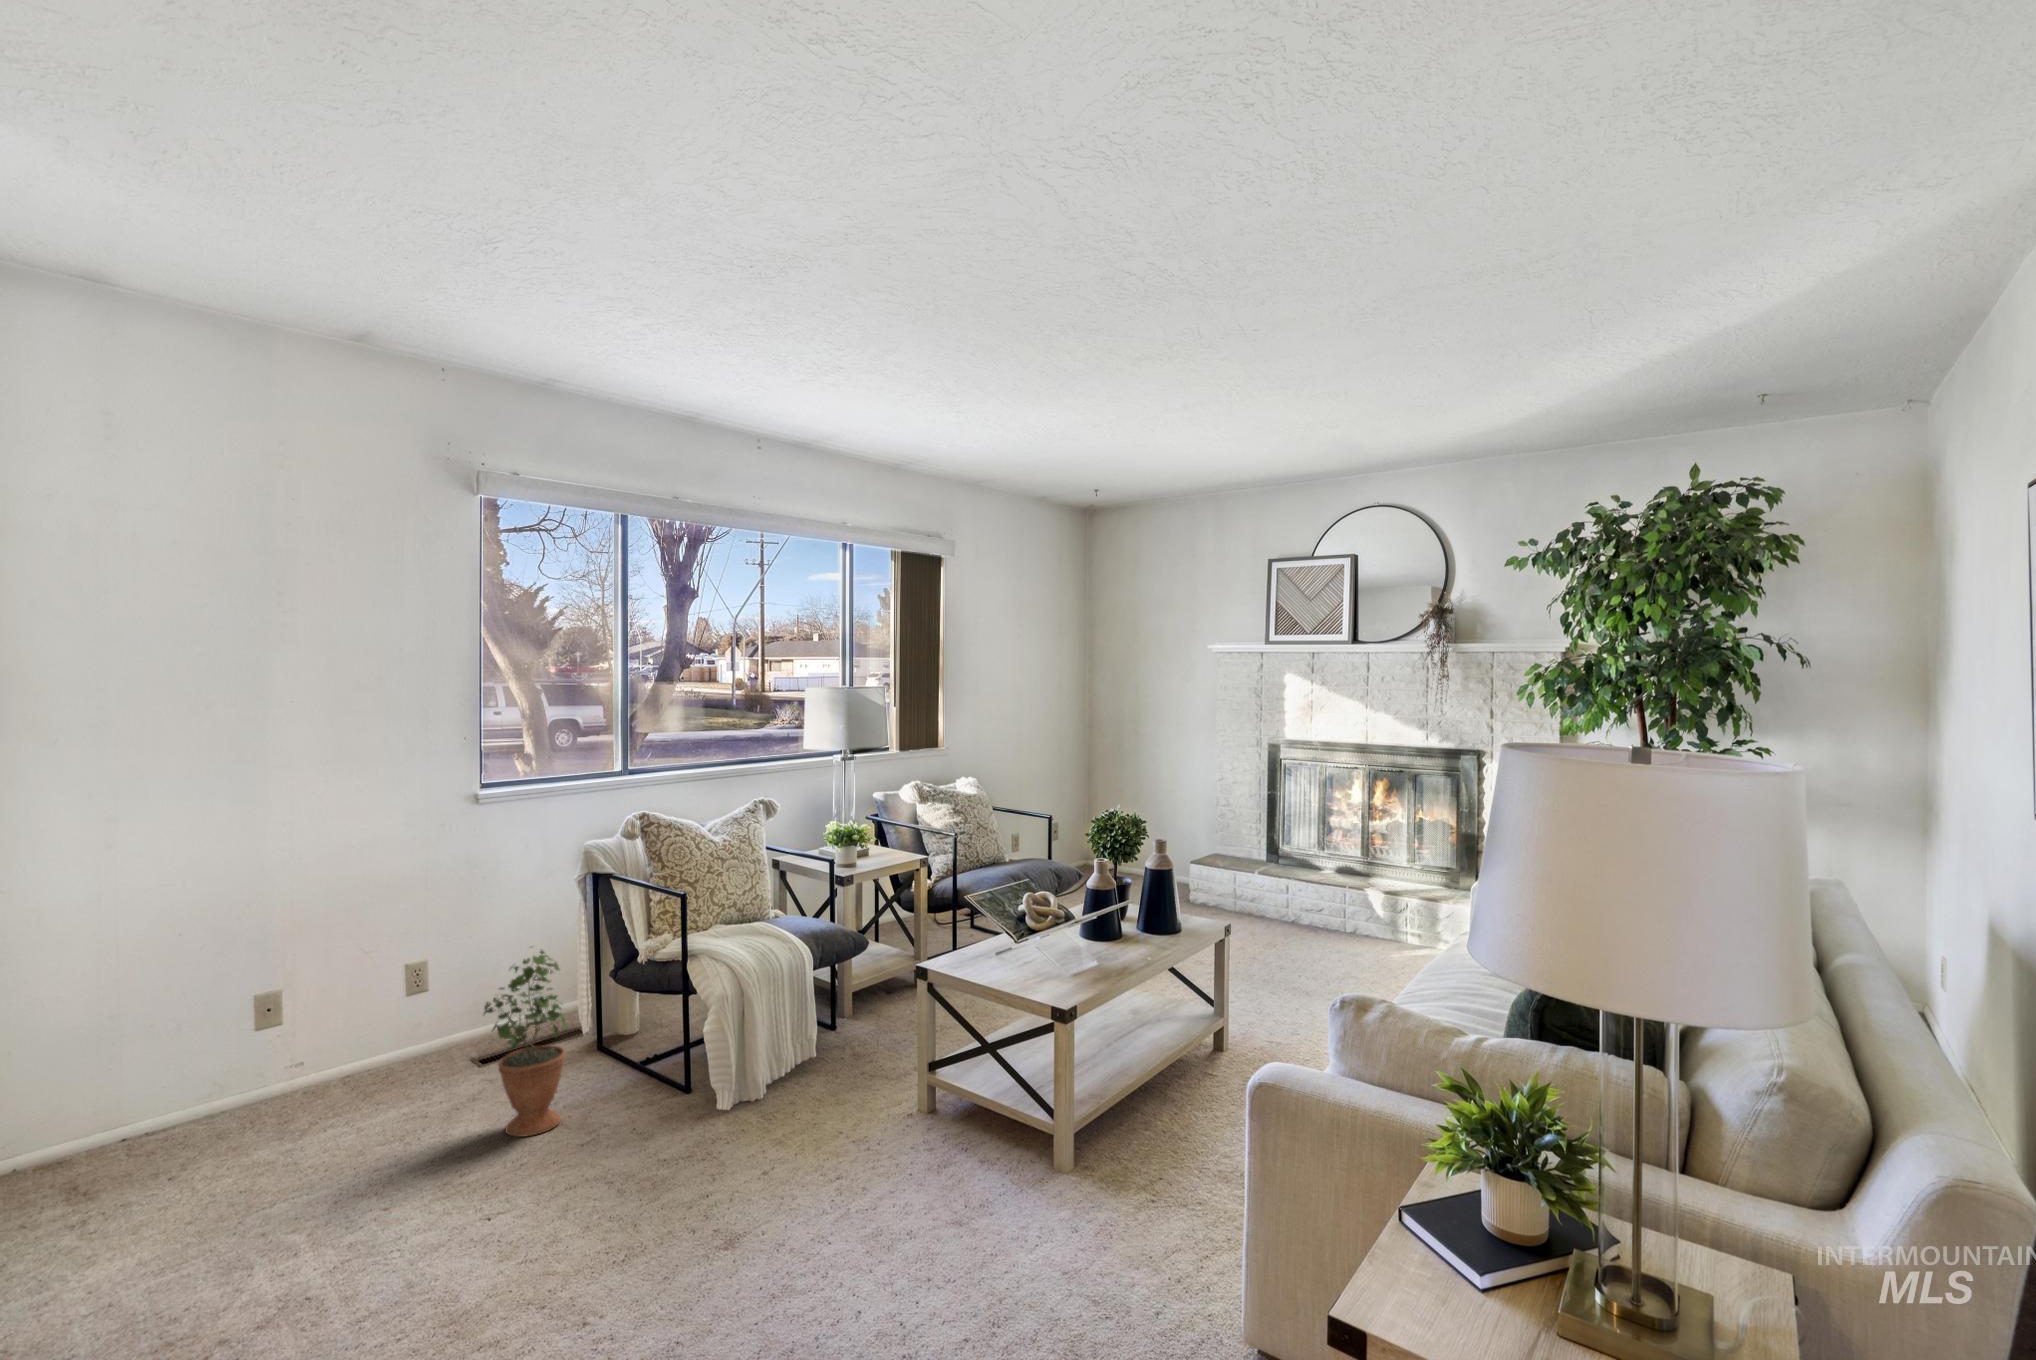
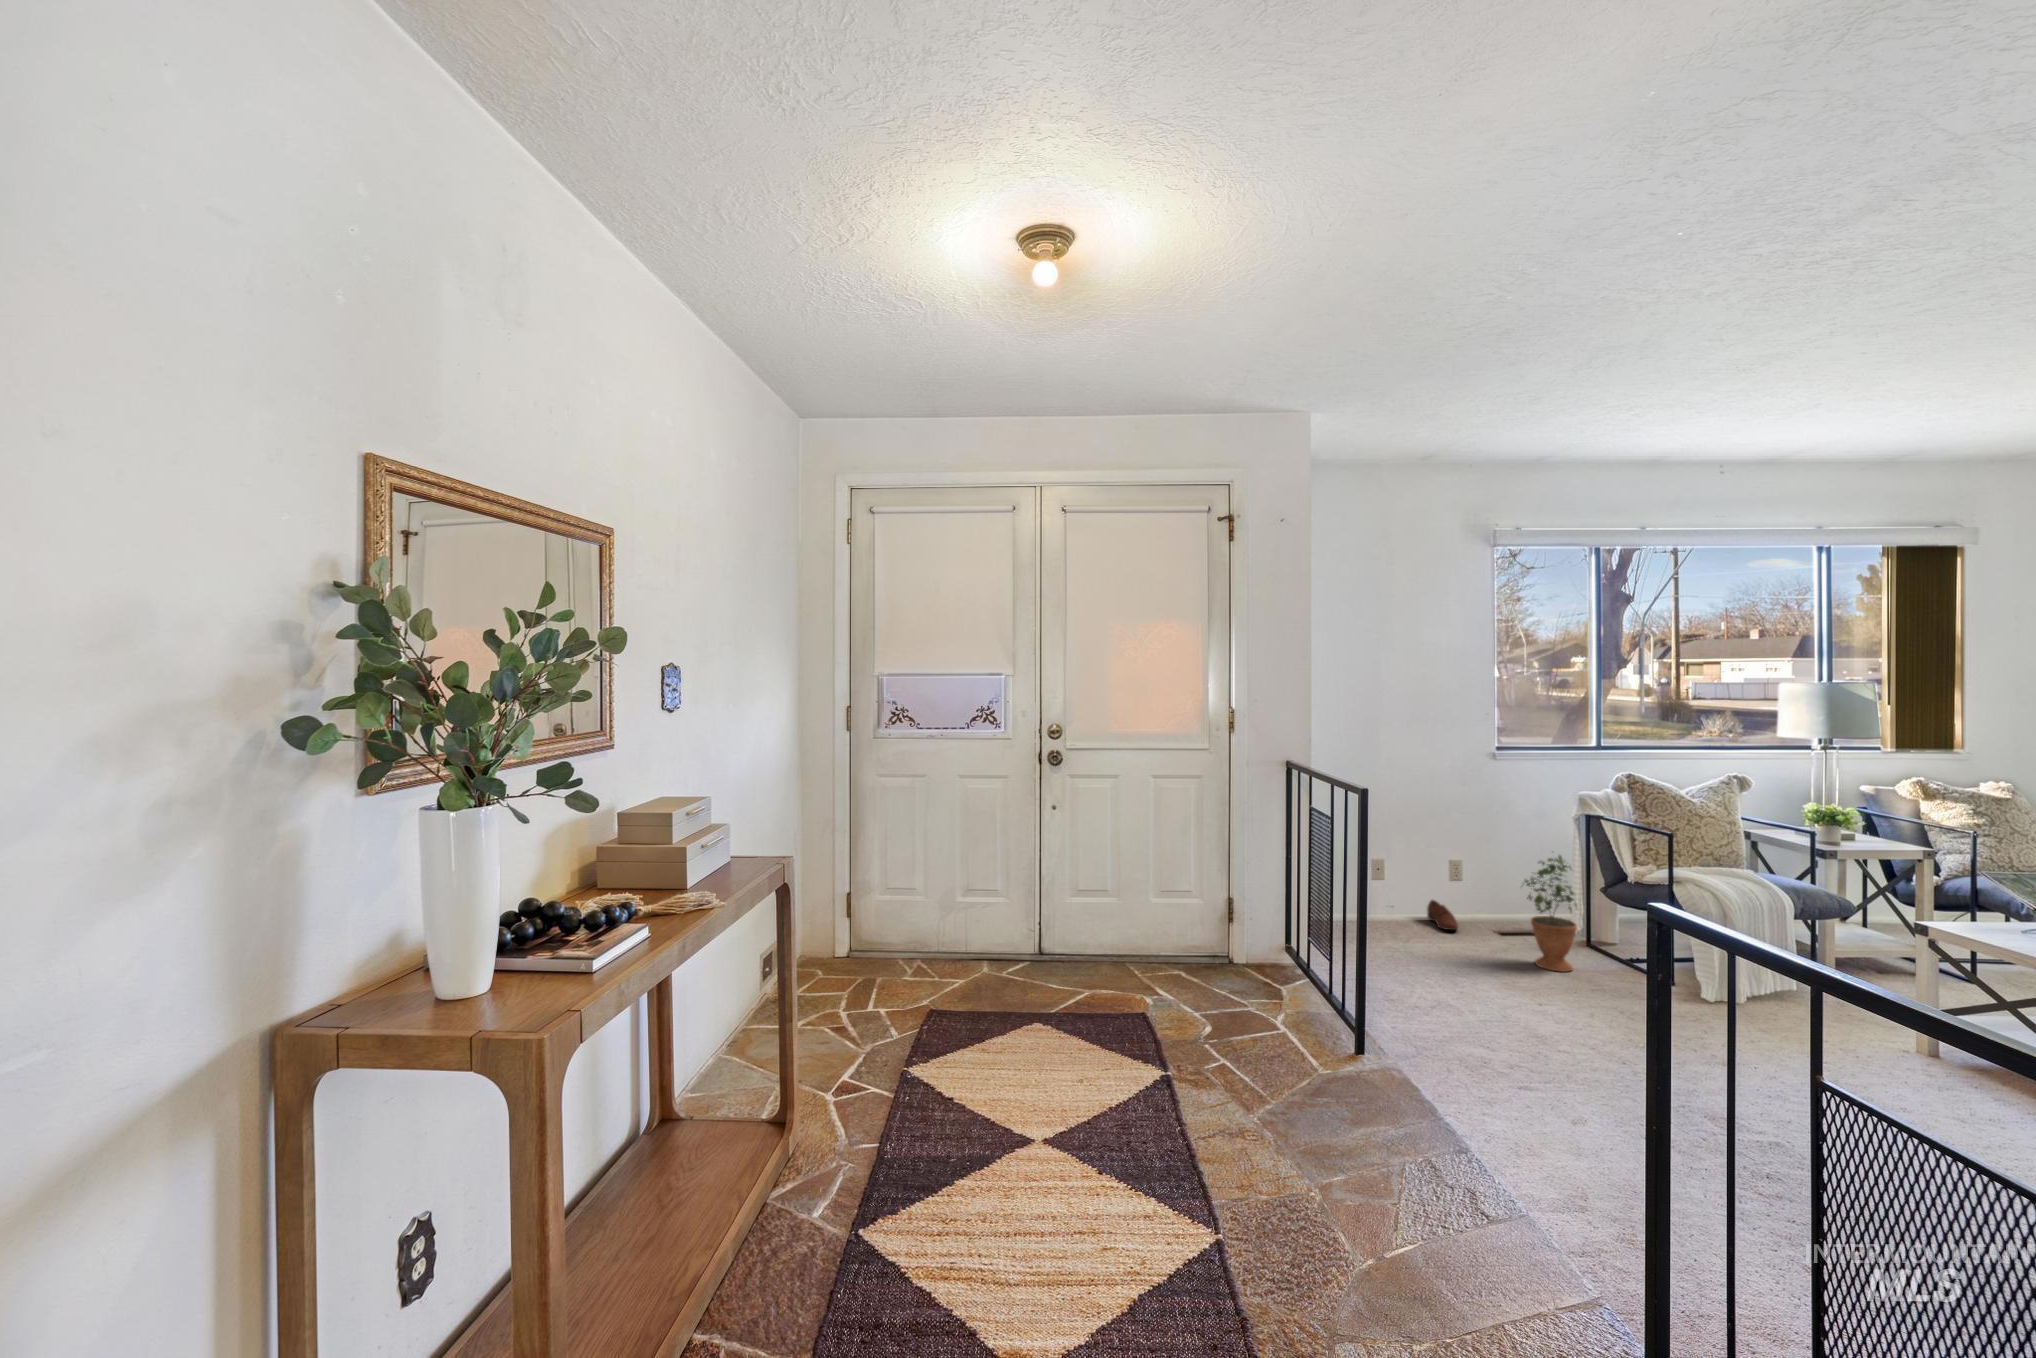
shoe: none [354,1058,401,1110] -> present [1427,900,1458,930]

